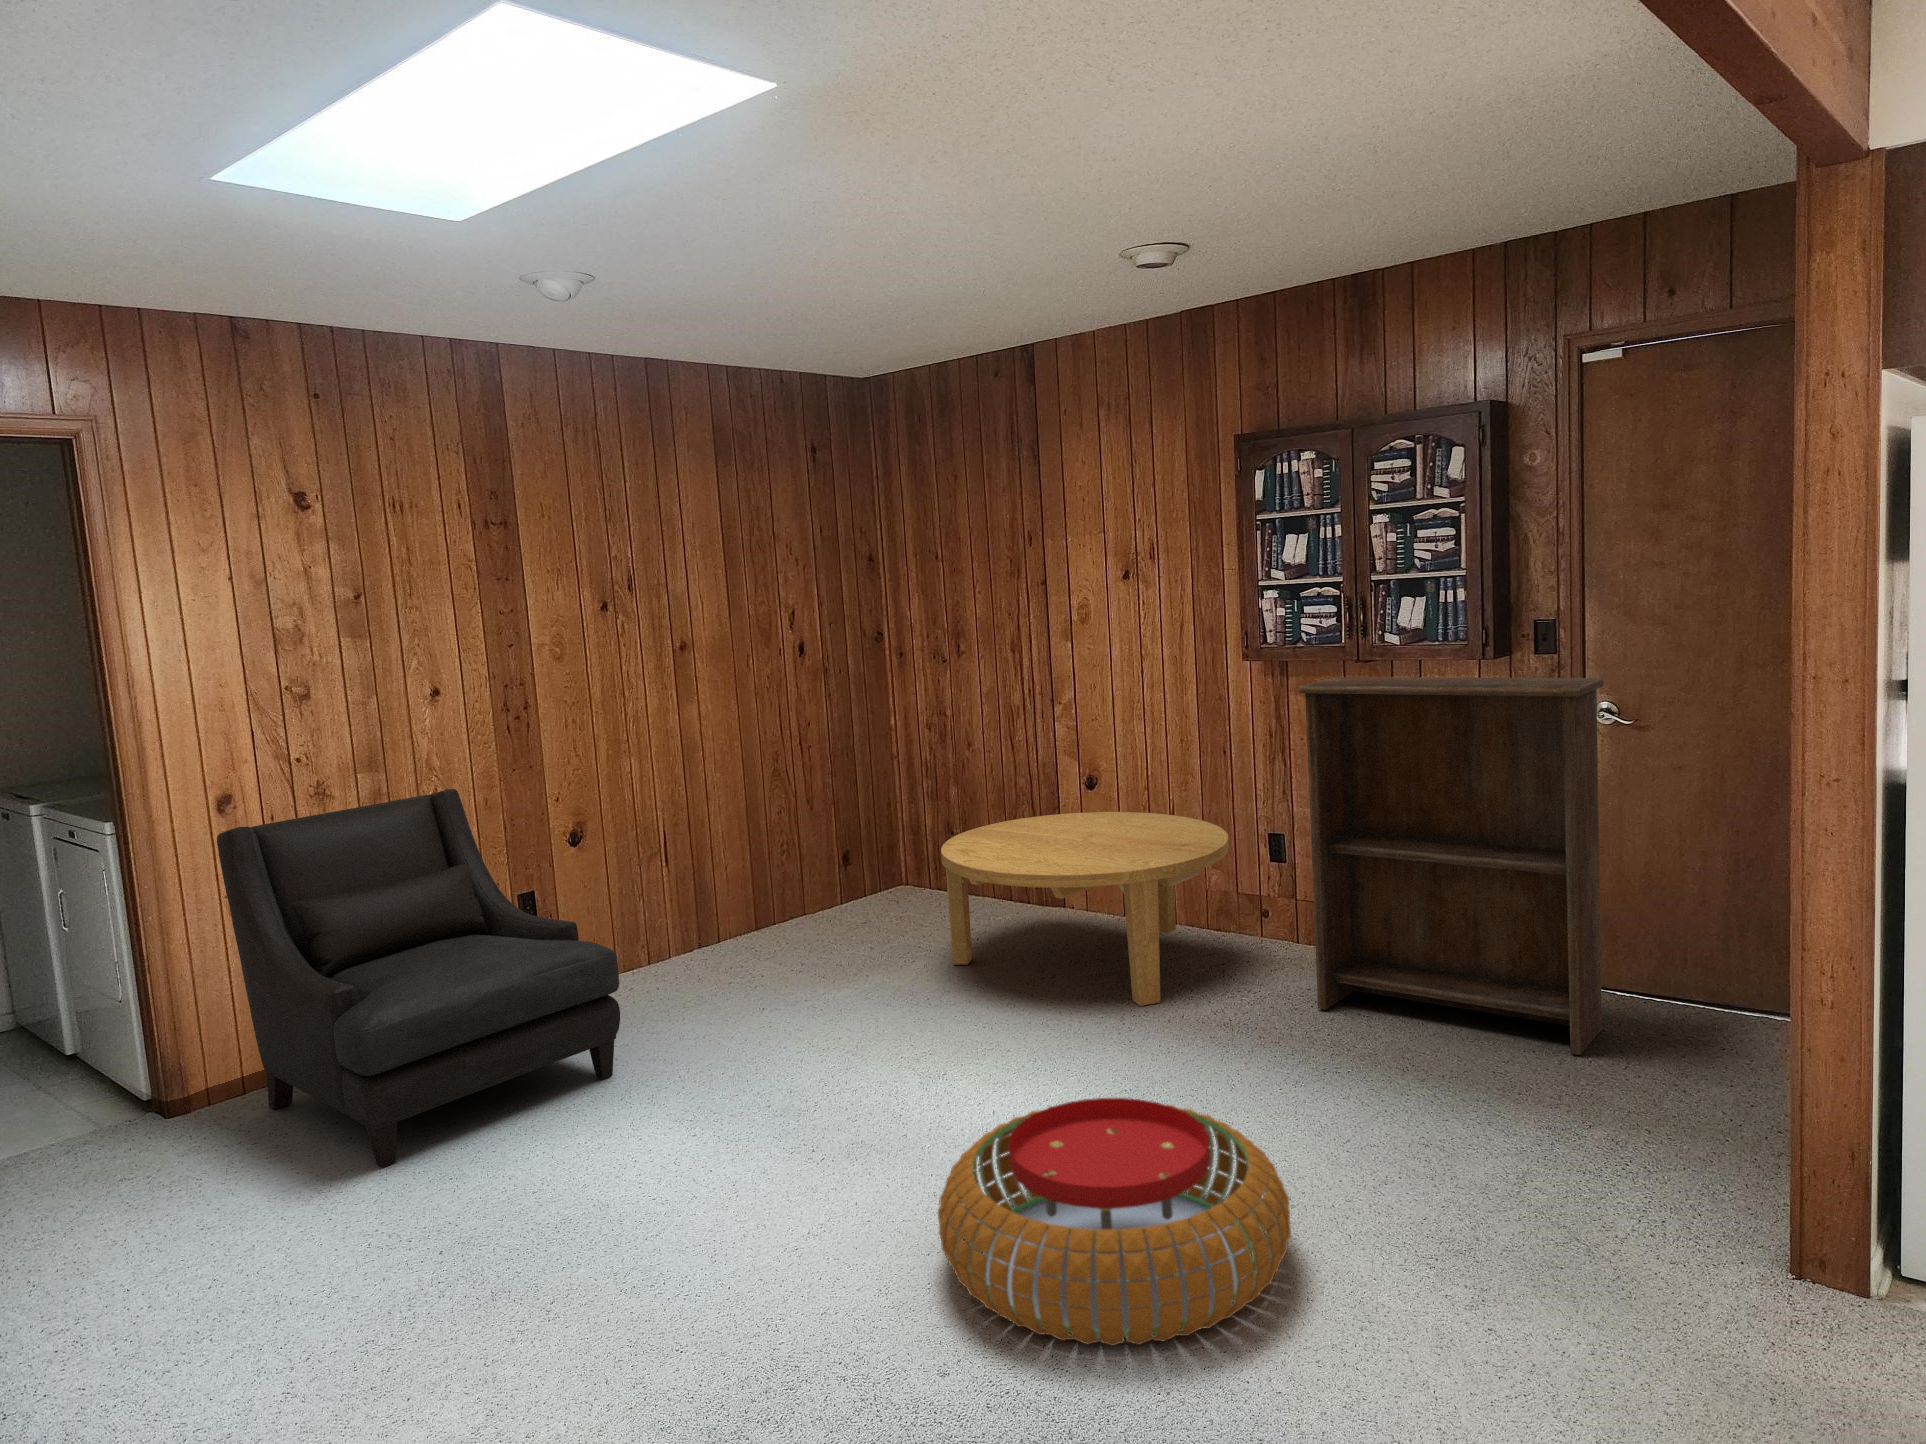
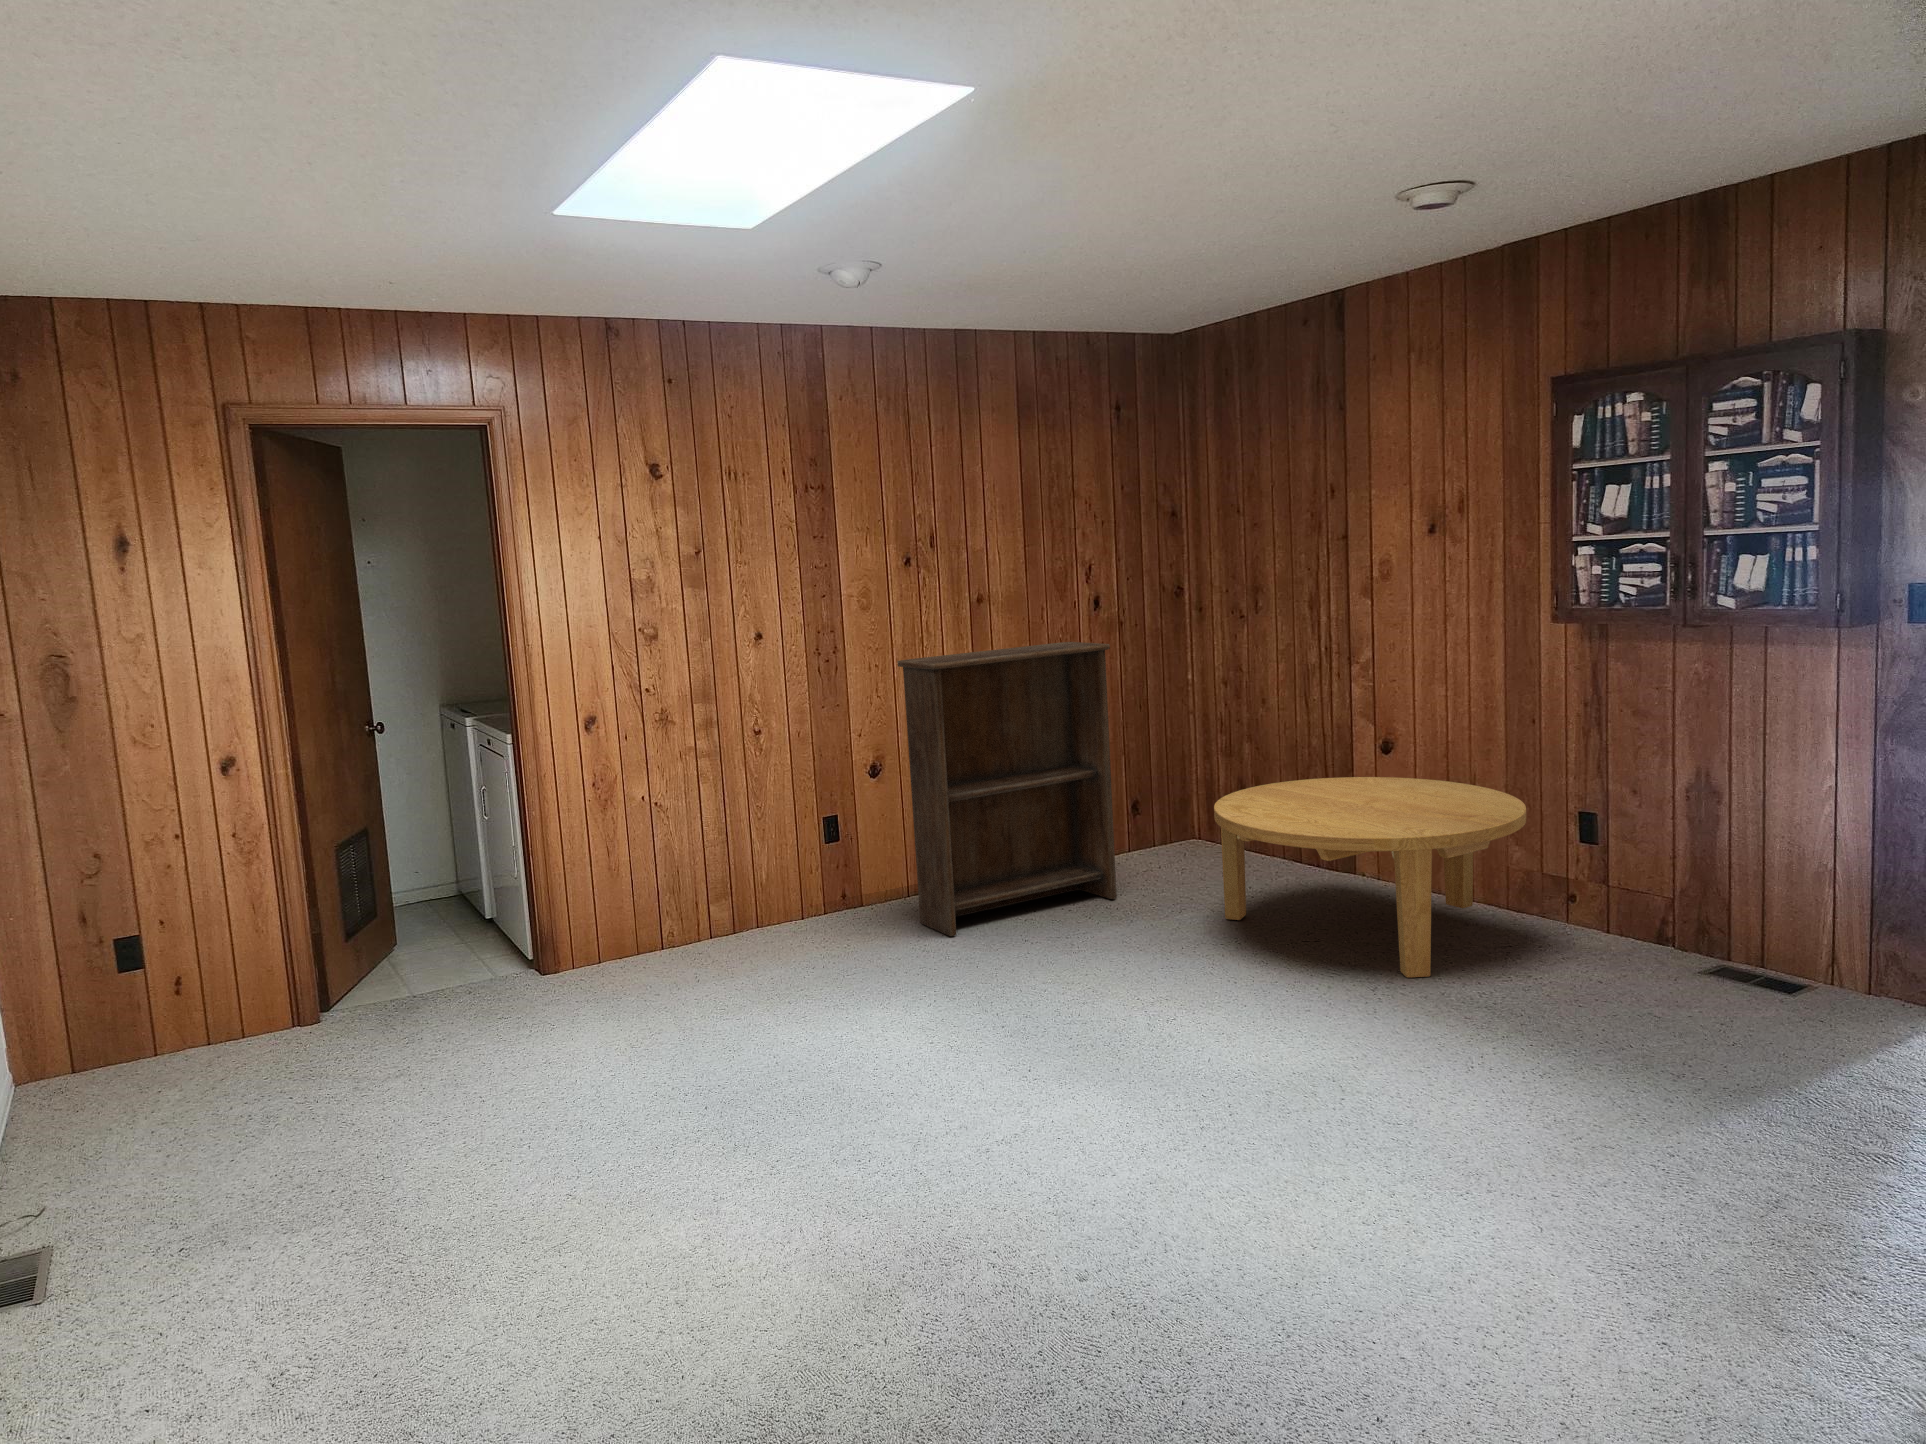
bookshelf: present [1299,677,1603,1055] -> present [897,642,1117,936]
armchair: present [217,789,620,1168] -> none [583,721,895,1037]
pouf: present [938,1098,1291,1346] -> none [1125,1053,1485,1290]

